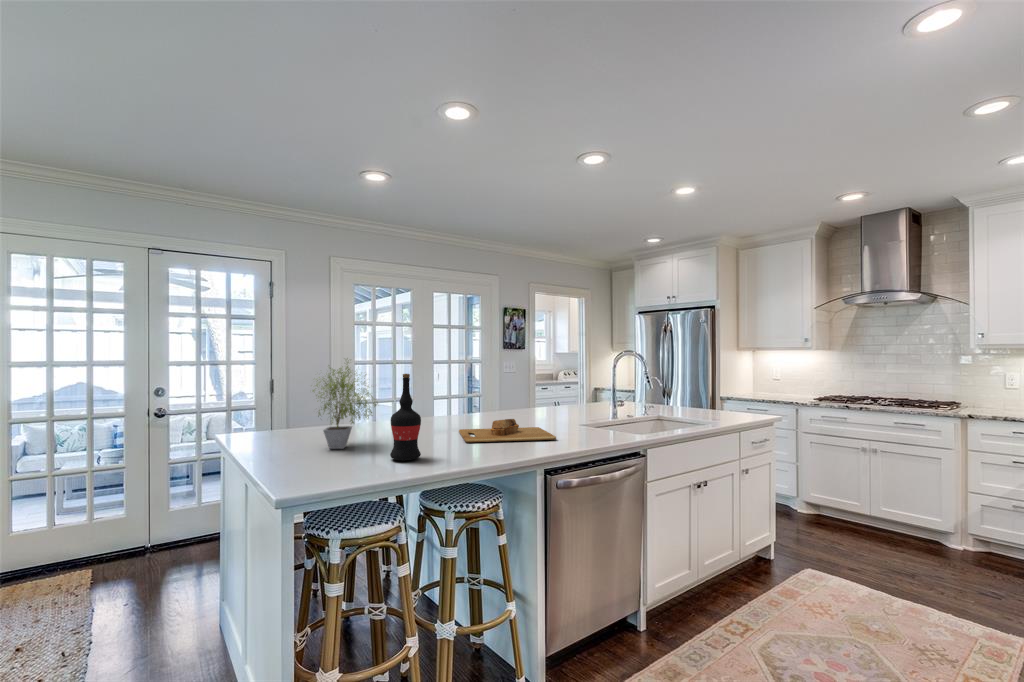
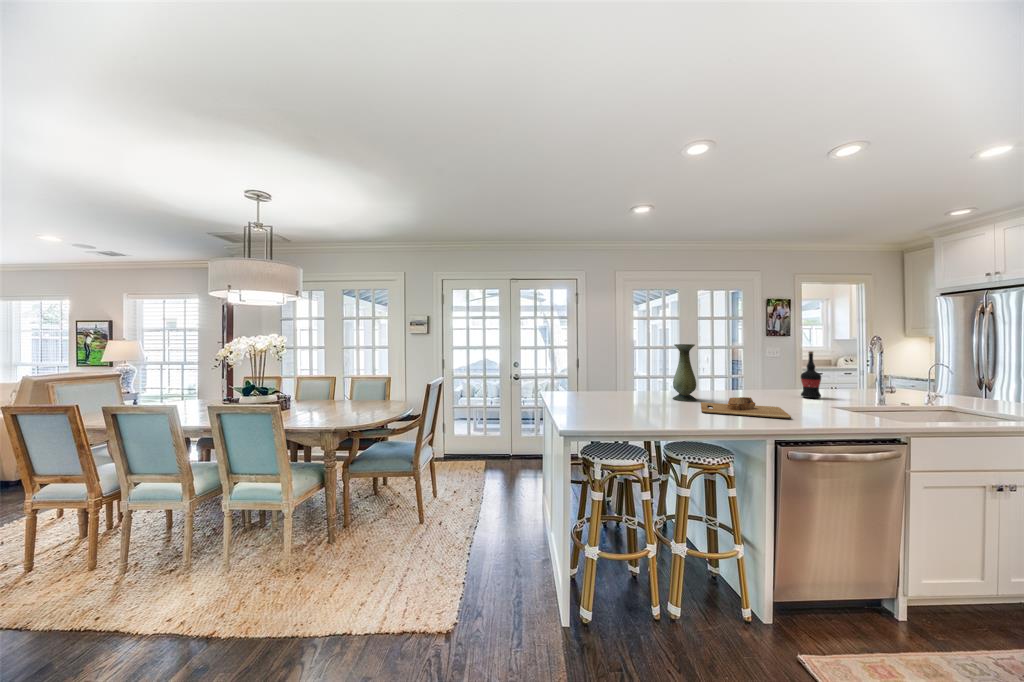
vase: none [423,356,452,429] -> present [673,344,697,401]
potted plant: present [313,362,377,449] -> none [586,346,634,407]
wine bottle: present [390,374,421,460] -> present [801,351,821,398]

